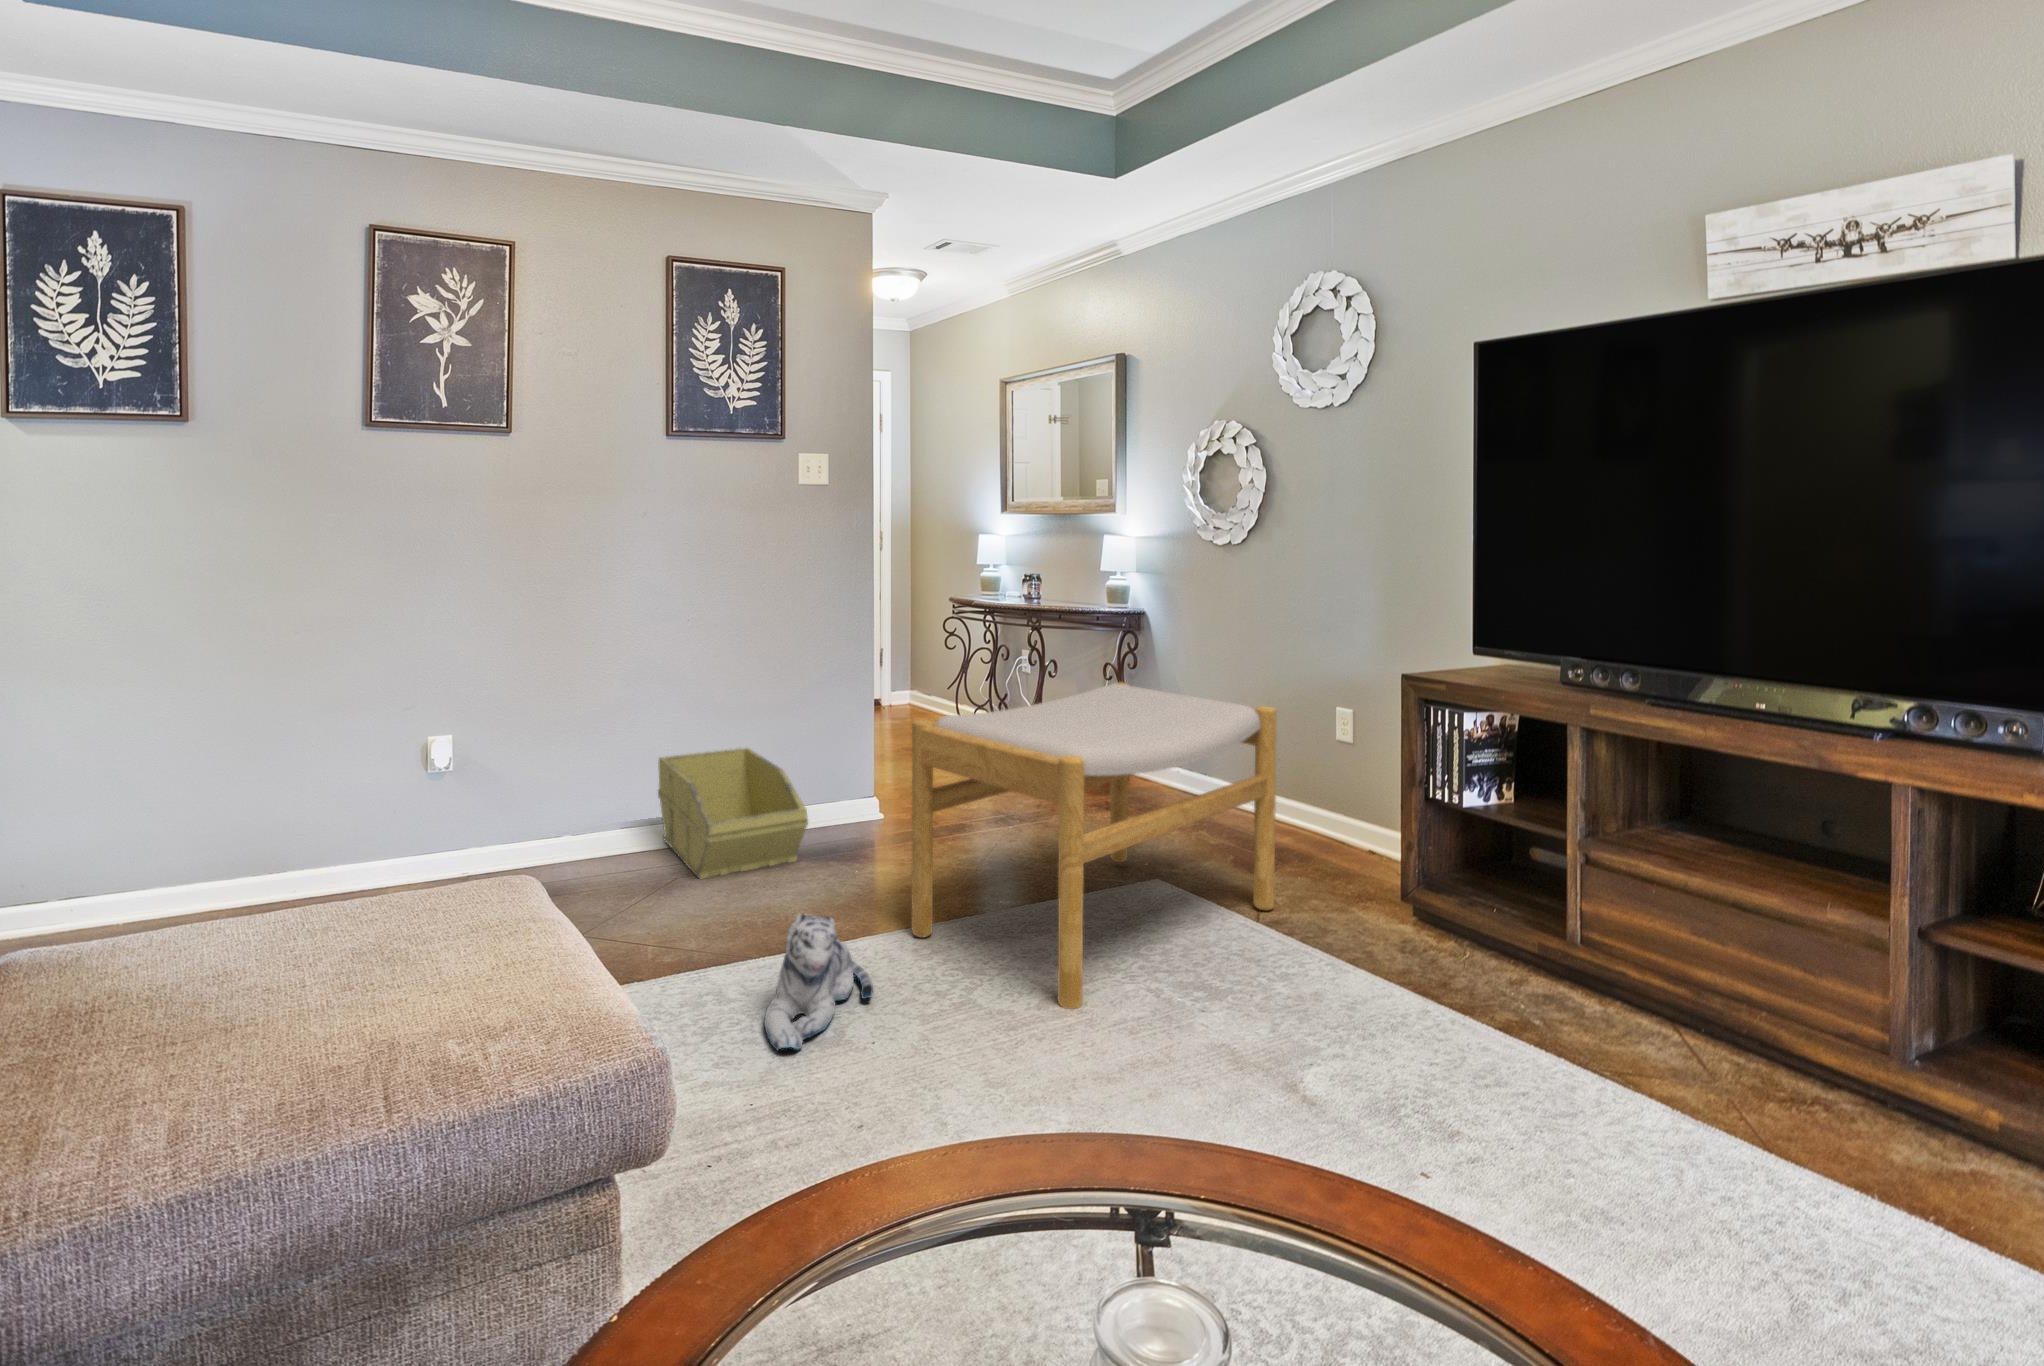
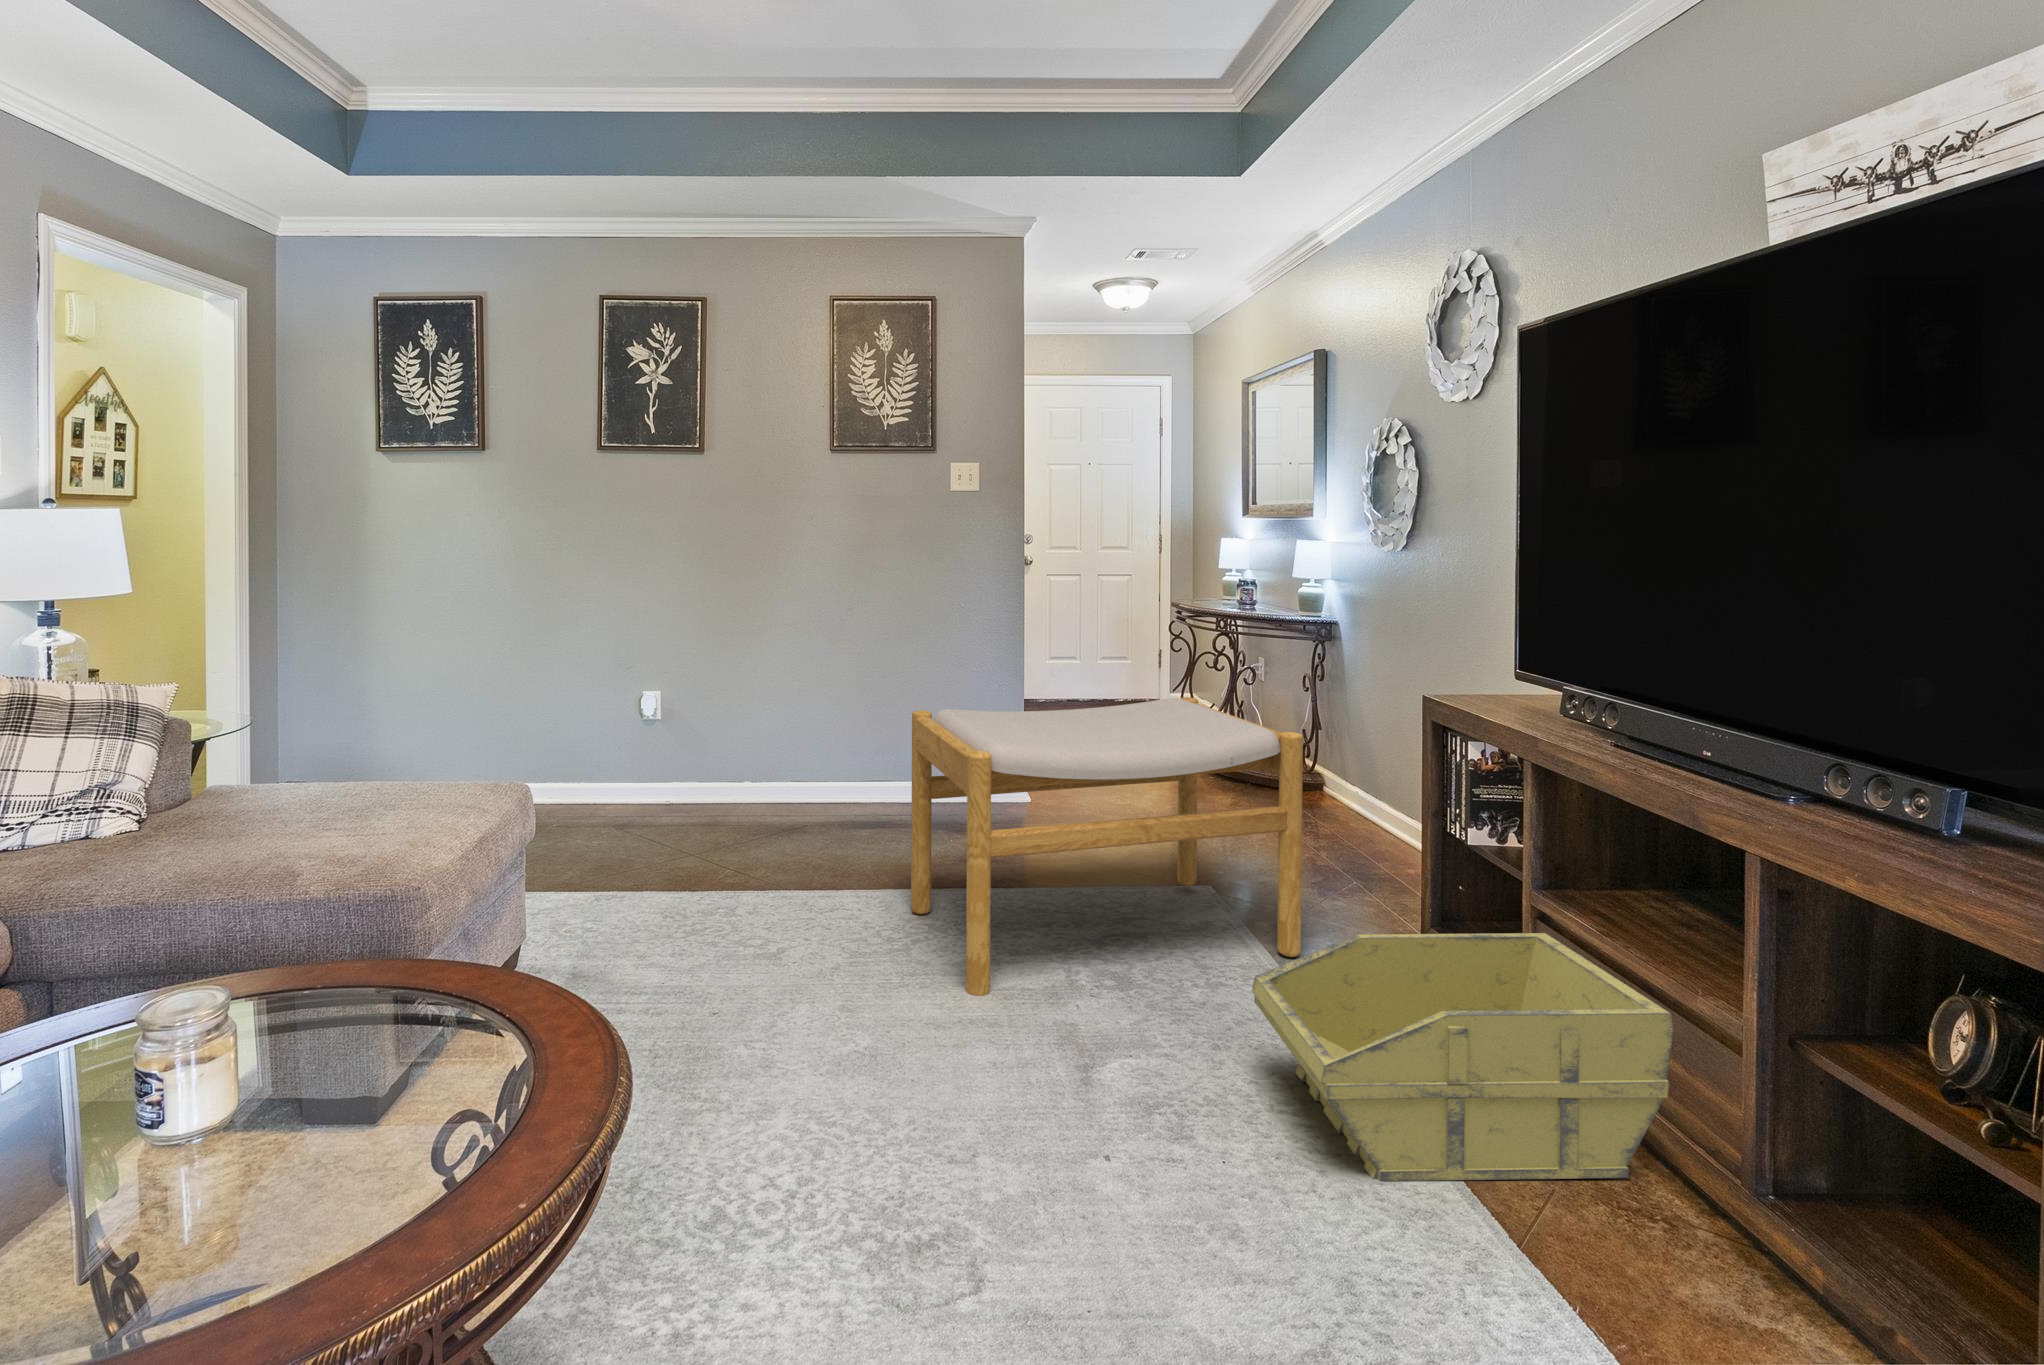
storage bin: present [658,748,808,879] -> present [1252,933,1674,1181]
plush toy: present [764,914,873,1050] -> none [701,862,834,972]

